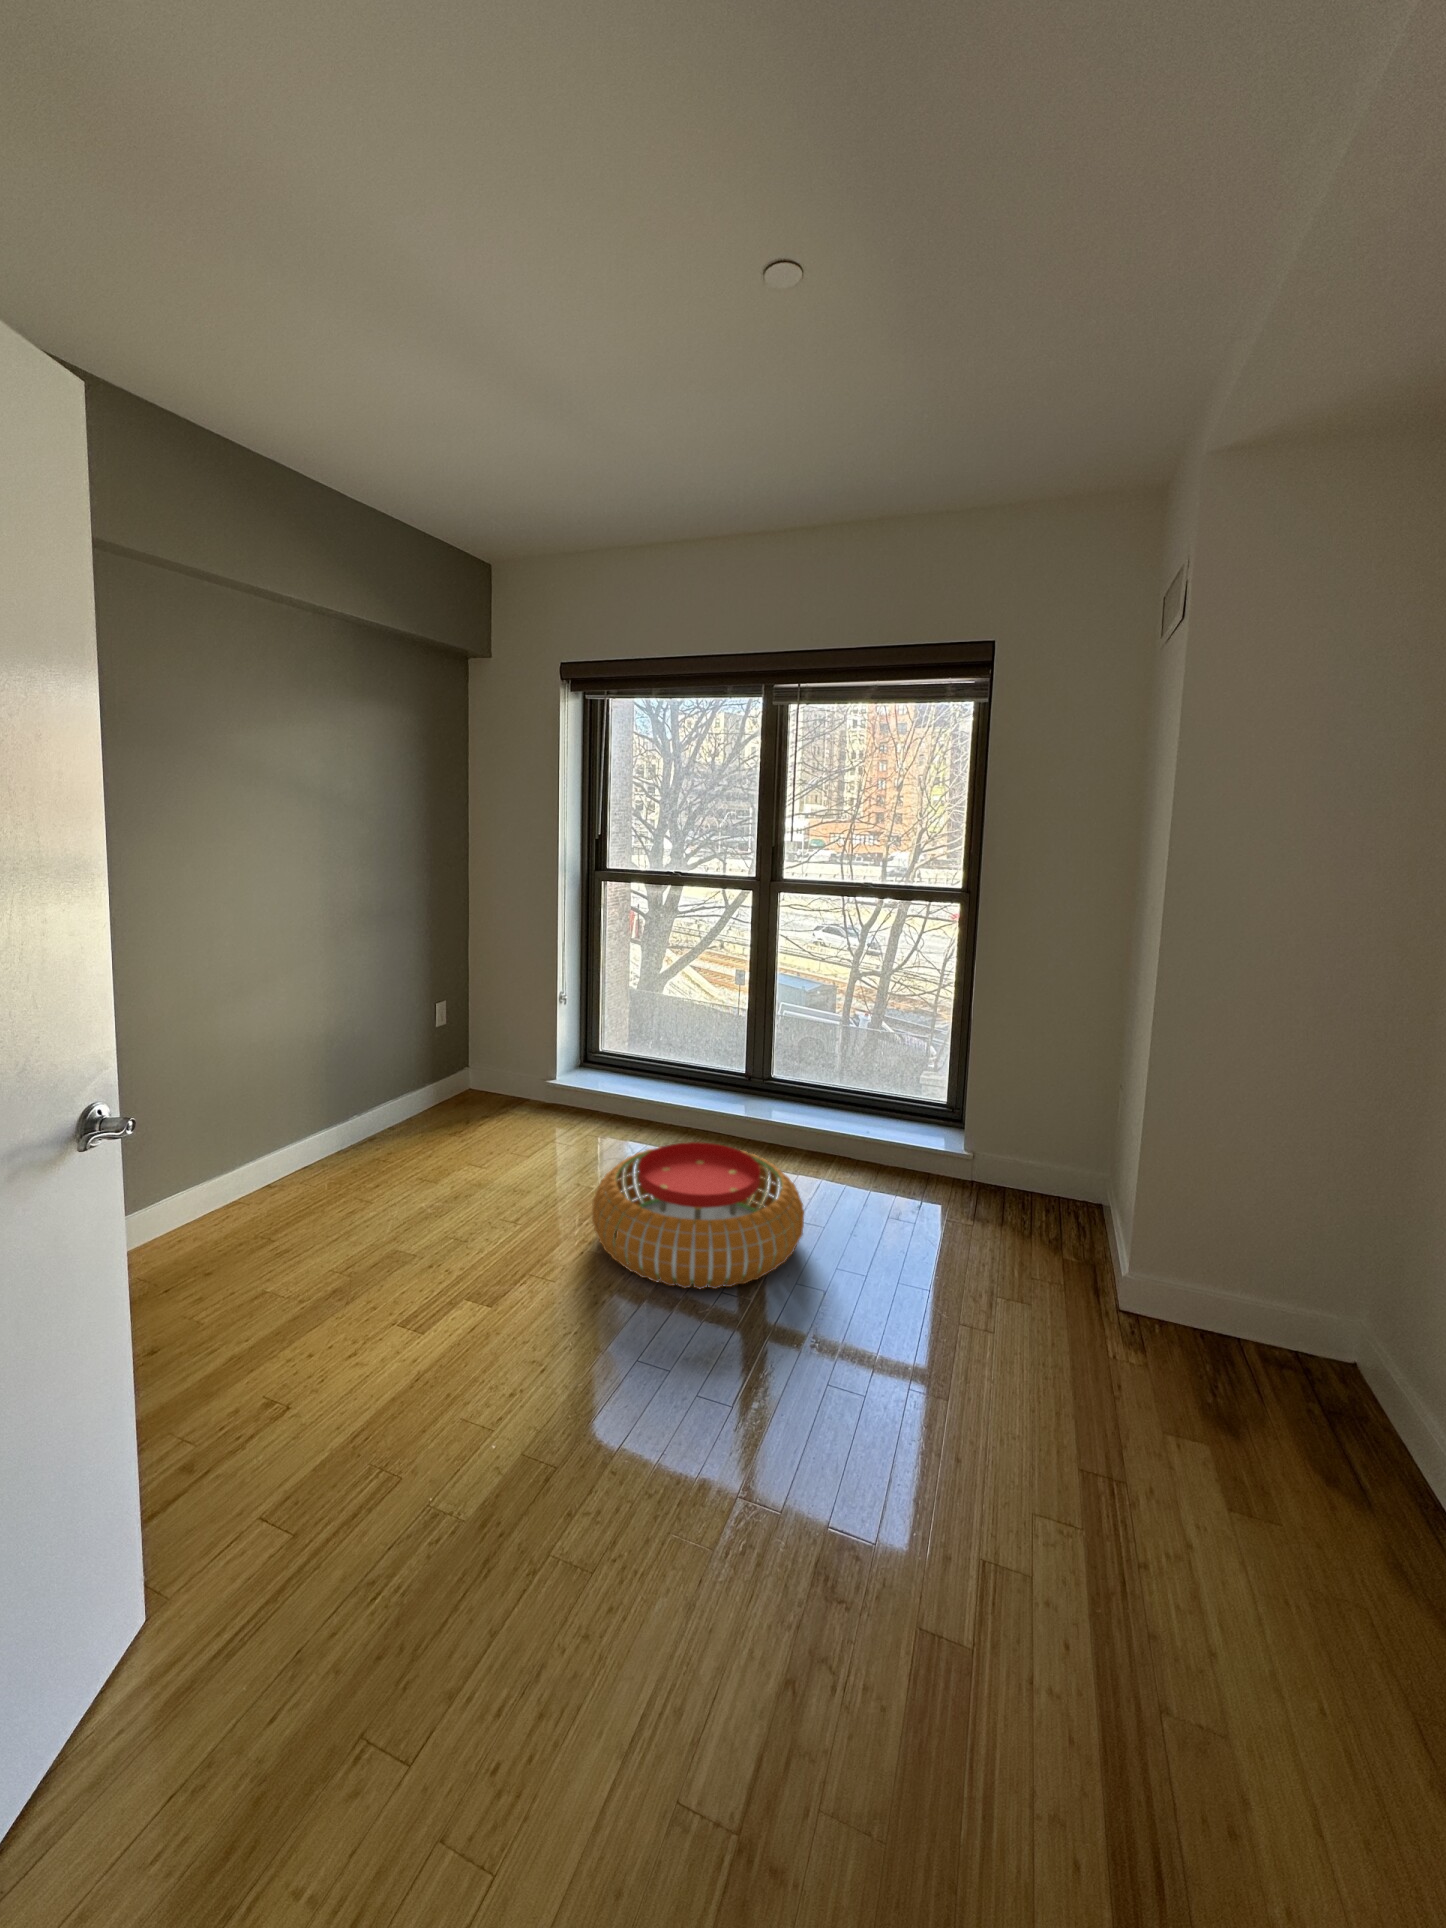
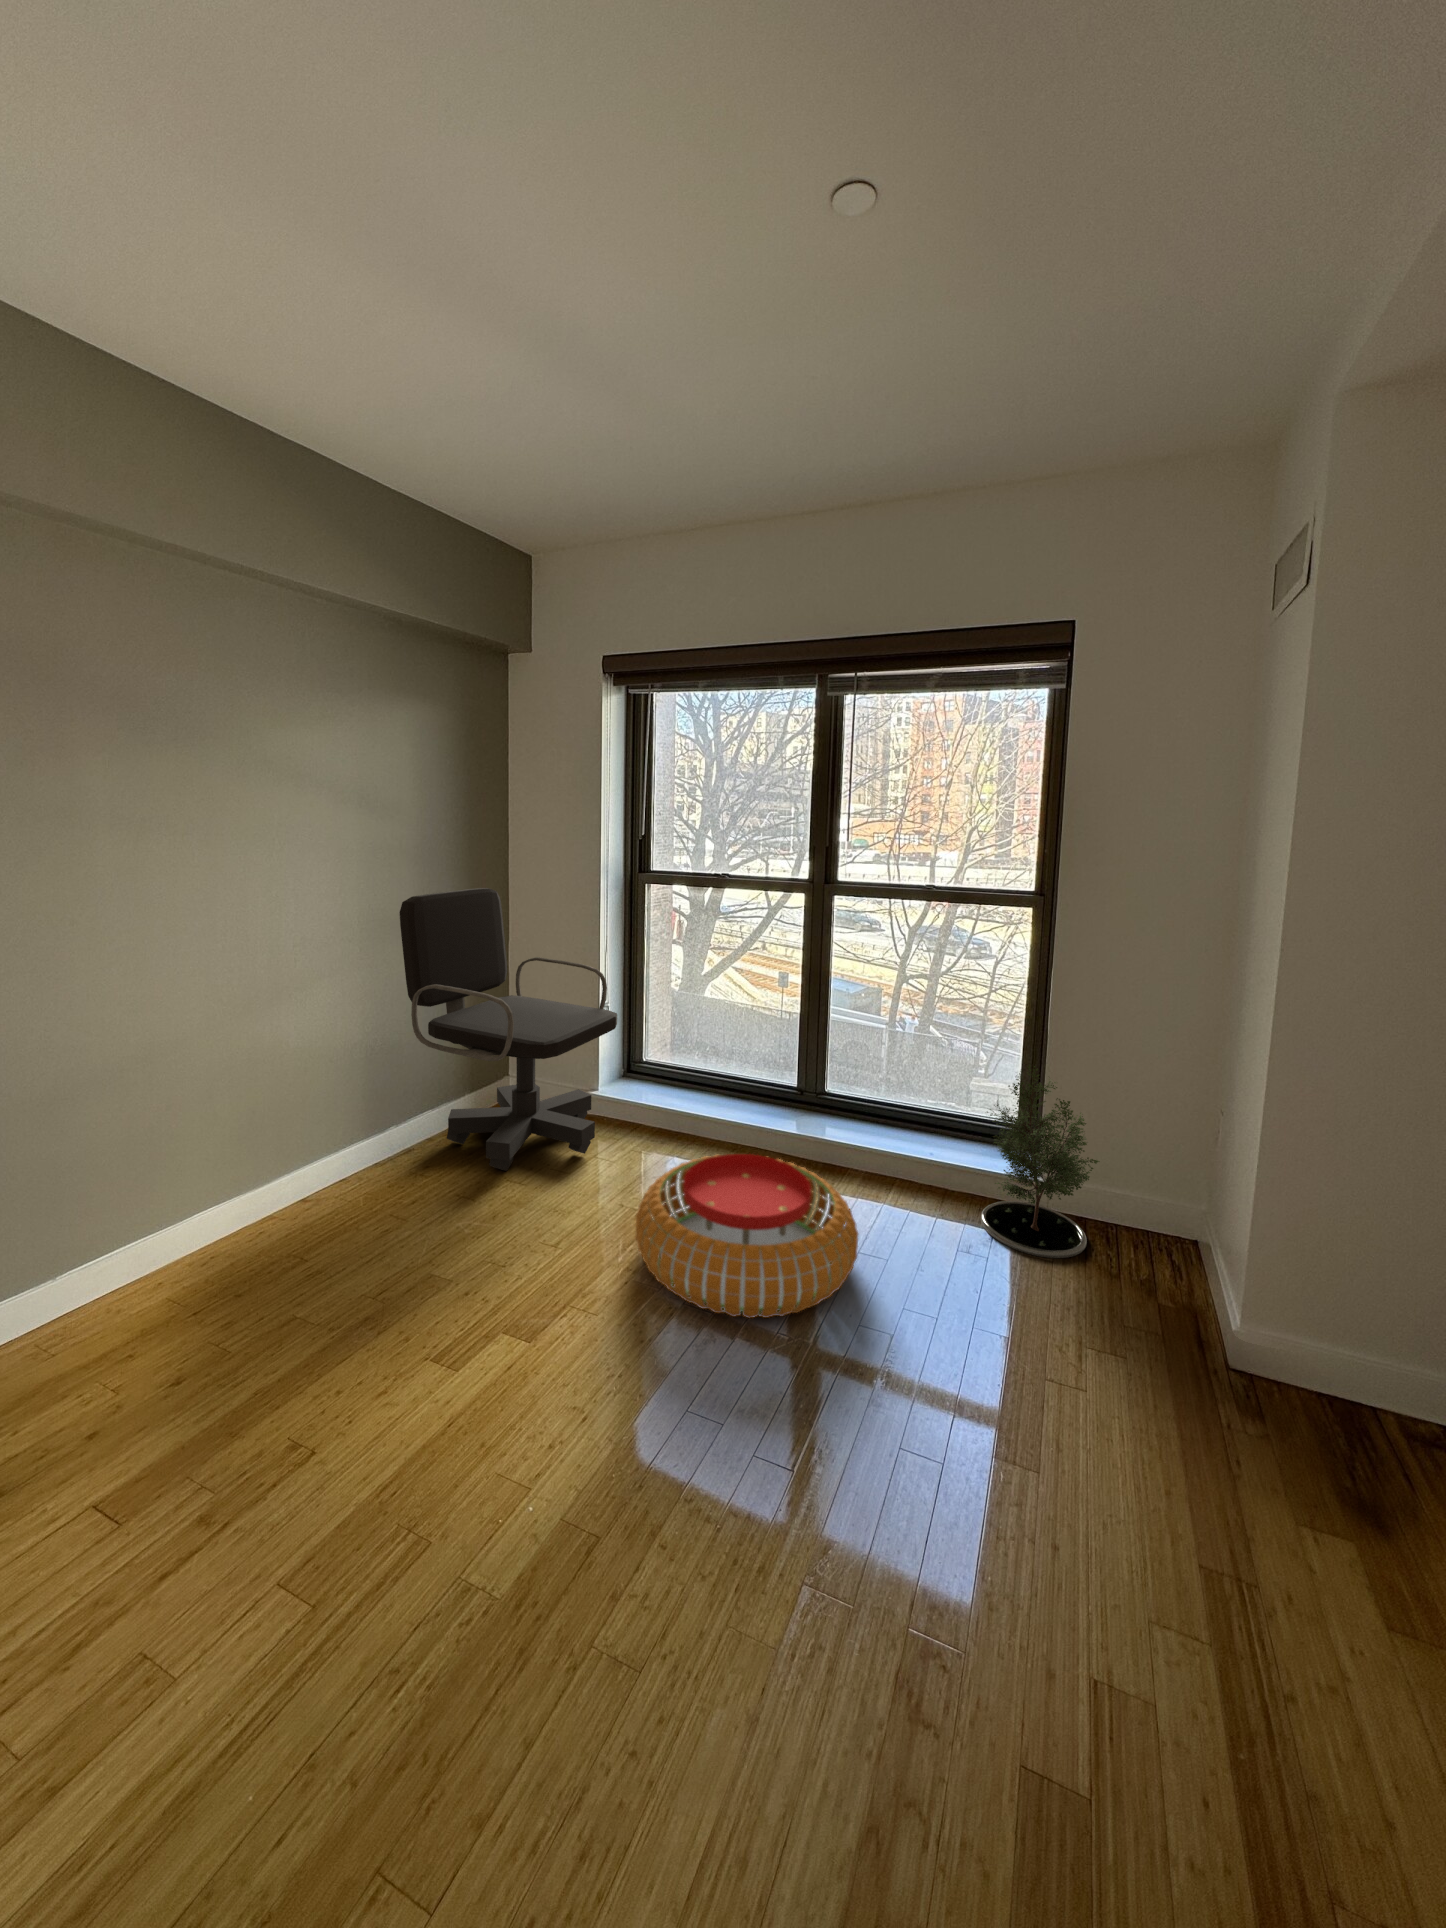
office chair: none [355,887,576,1168] -> present [399,888,617,1171]
potted tree: none [925,1052,1033,1235] -> present [981,1066,1100,1258]

